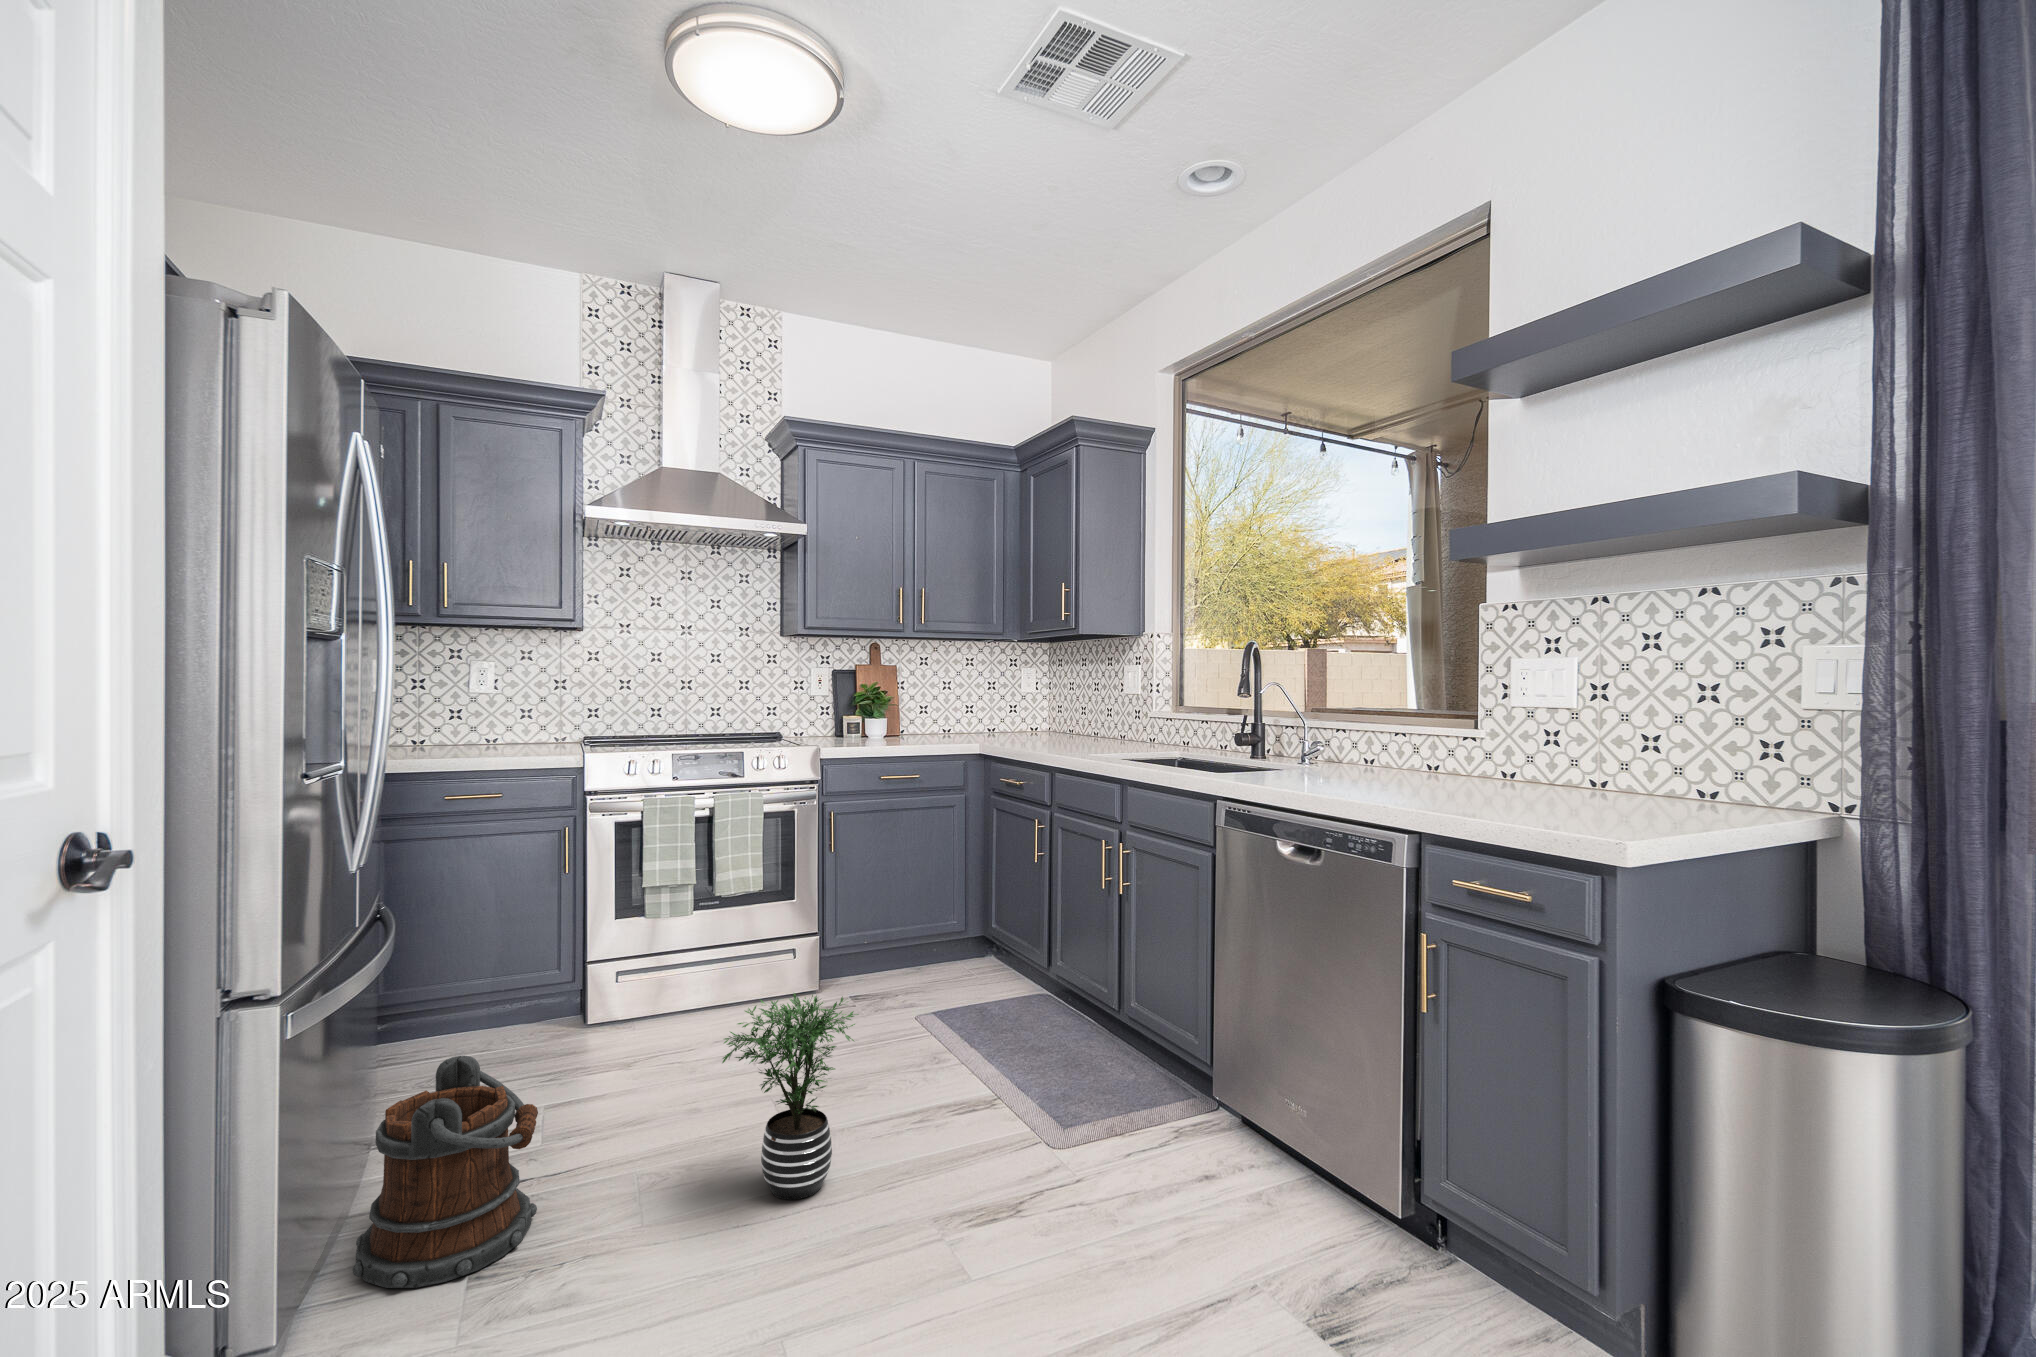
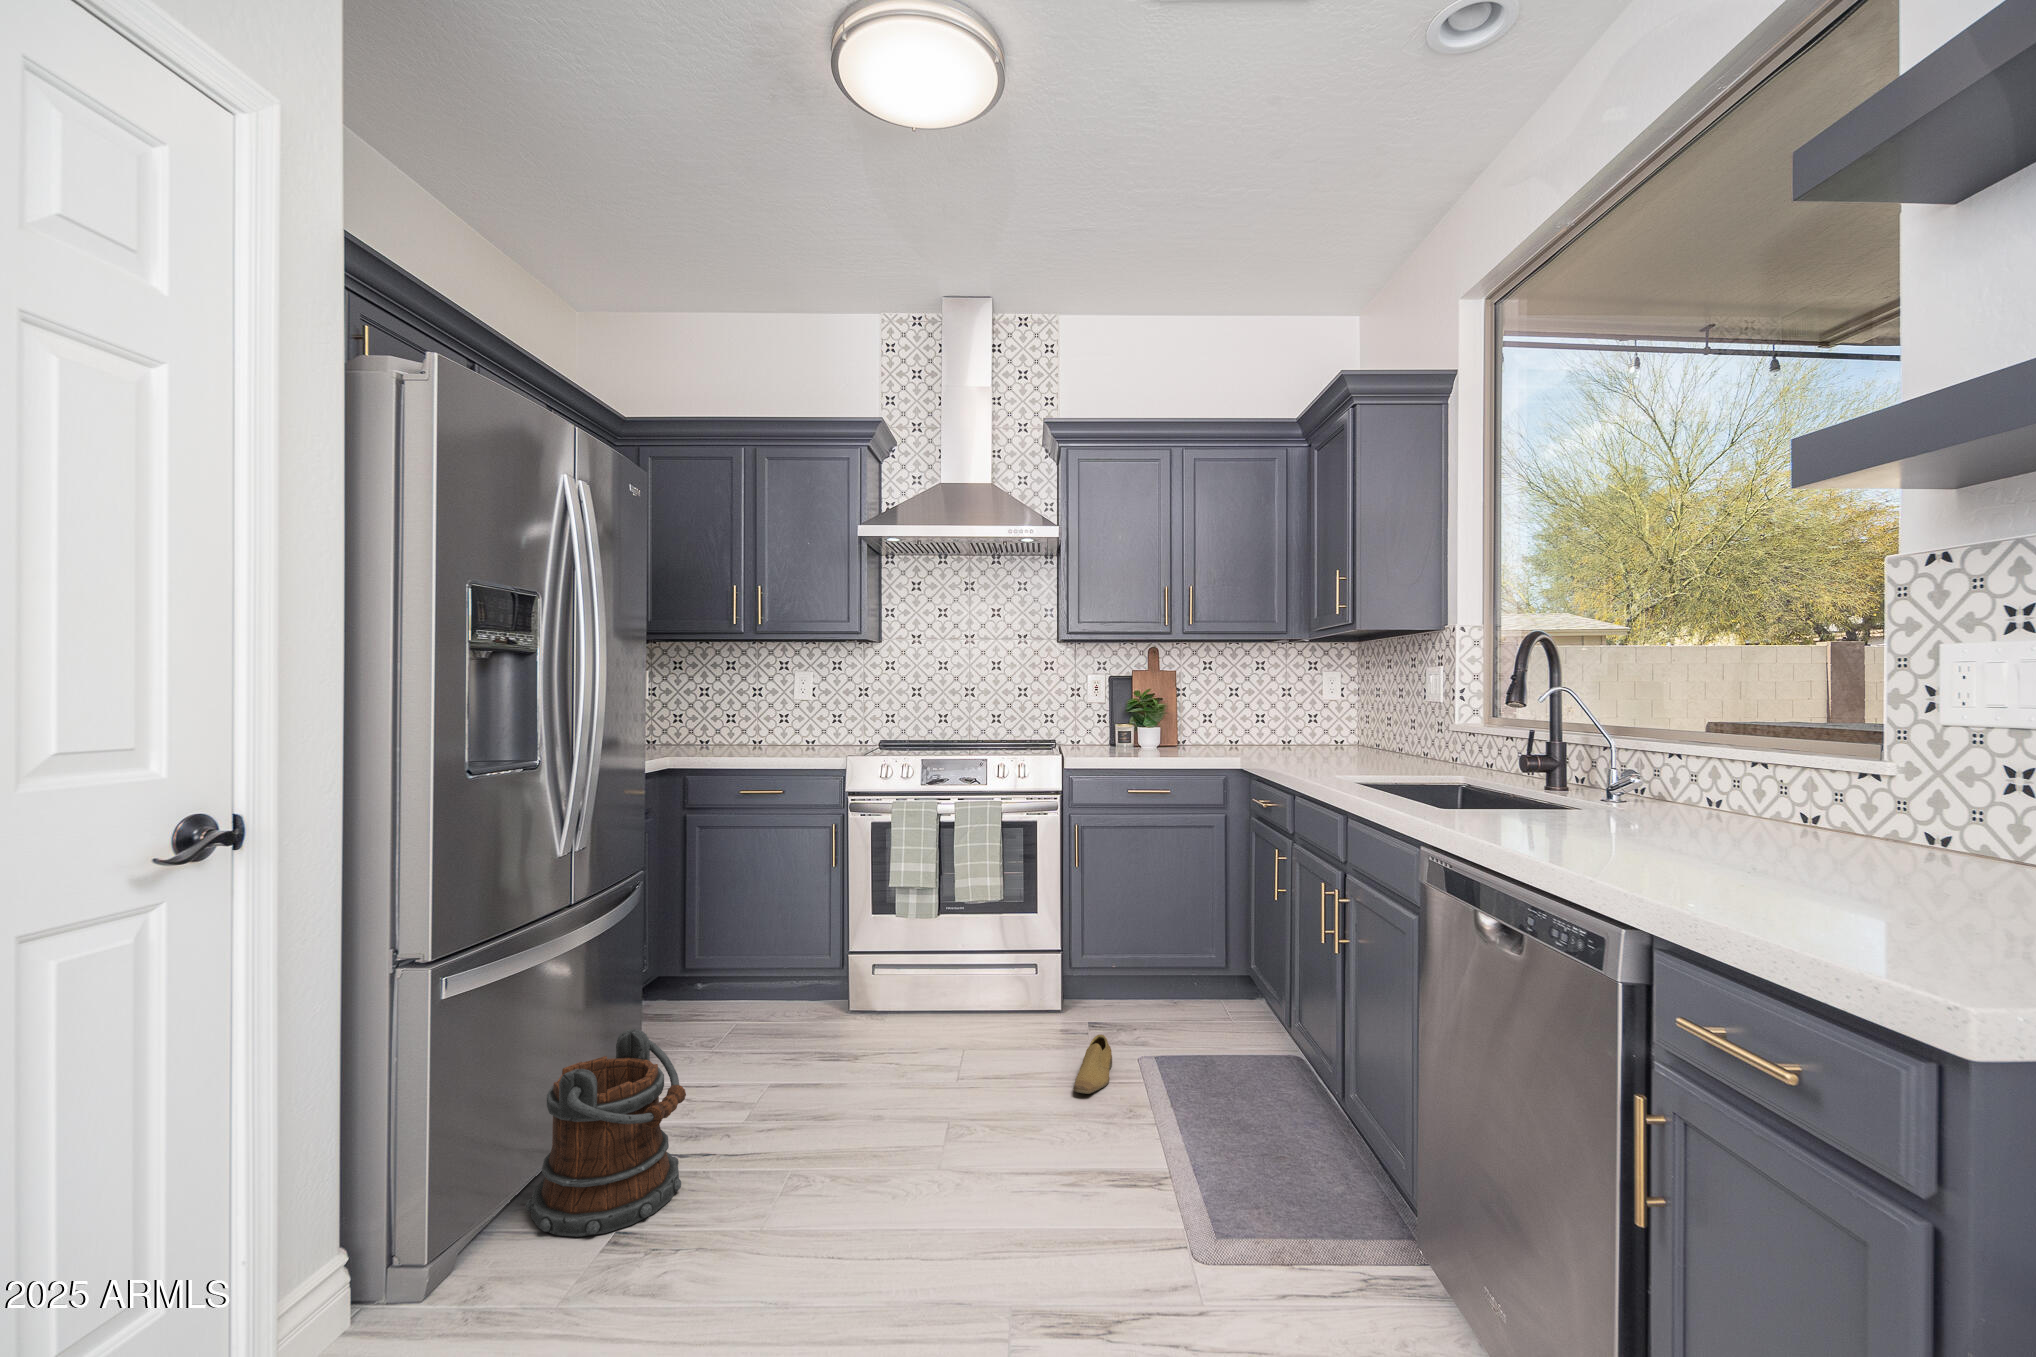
potted plant: present [722,993,858,1200] -> none [824,1017,970,1240]
shoe: none [874,1004,904,1055] -> present [1073,1035,1112,1094]

